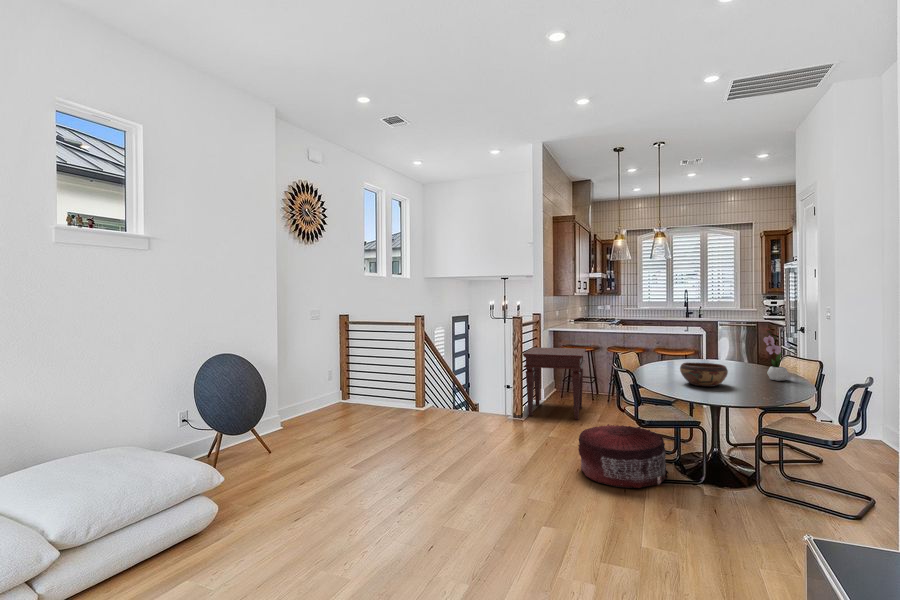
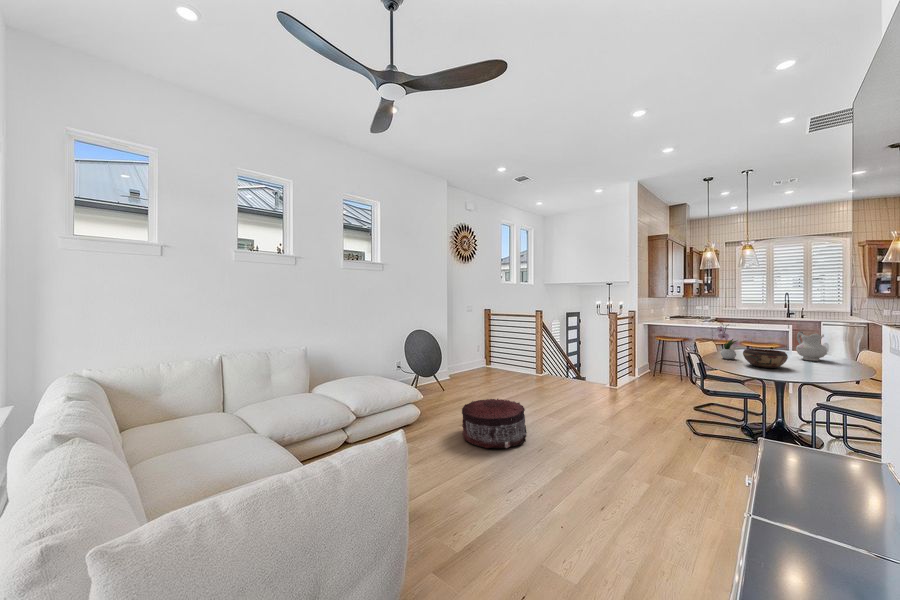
flower arrangement: present [763,329,789,381] -> present [717,321,736,359]
ceramic pitcher: none [727,338,758,373] -> present [796,331,827,361]
side table: present [523,347,586,419] -> none [617,336,673,392]
pouf: present [578,424,669,488] -> present [462,399,527,448]

